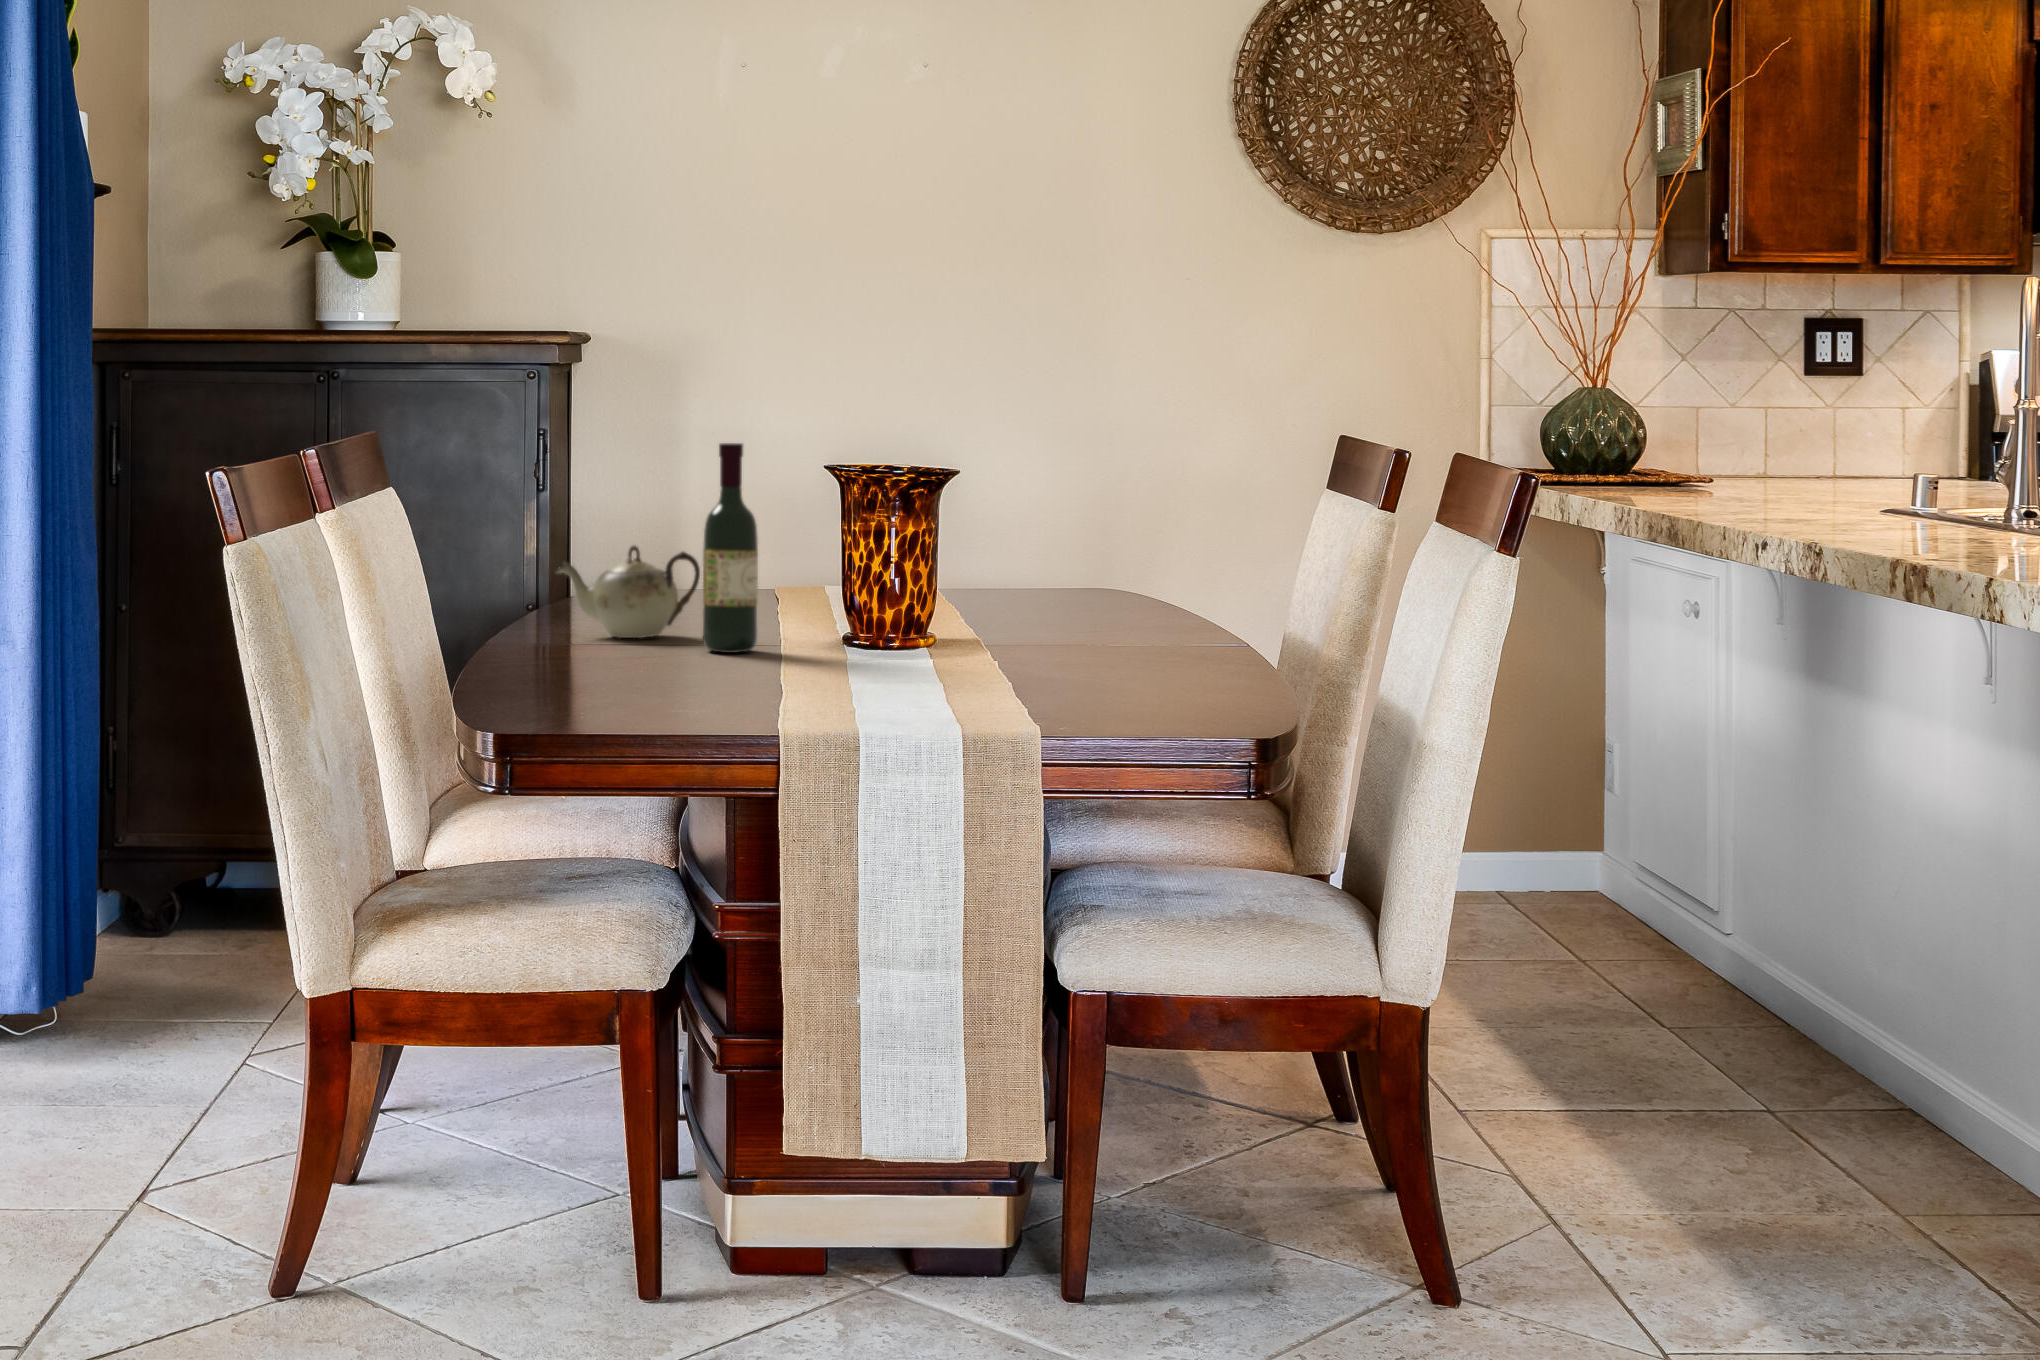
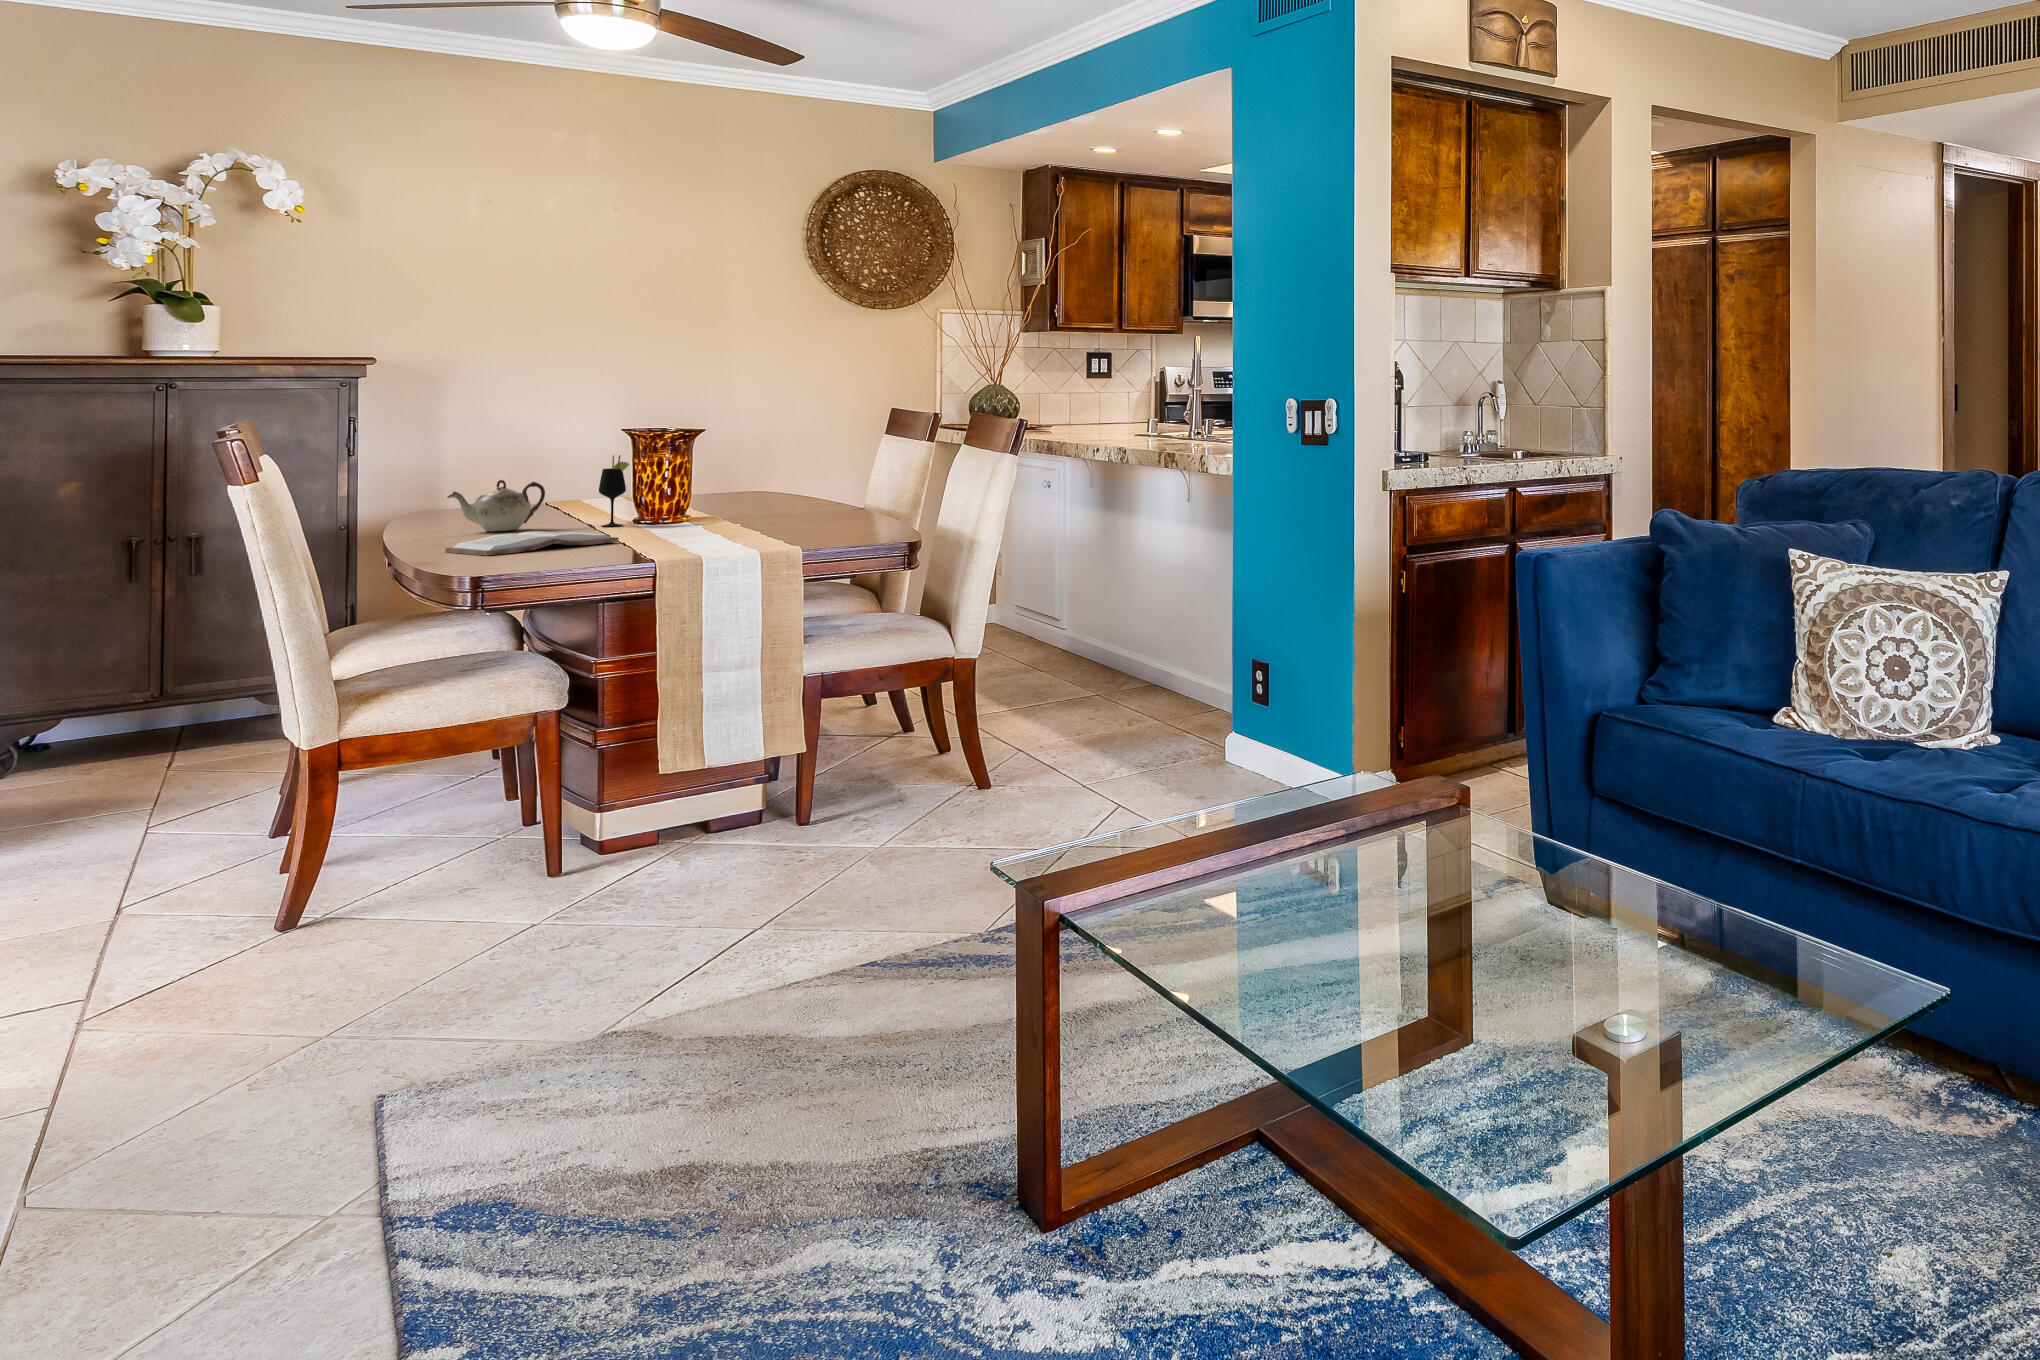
wine bottle: present [703,443,758,653] -> none [558,421,593,533]
wine glass: none [783,509,831,642] -> present [599,455,629,526]
book: none [483,650,756,694] -> present [445,531,619,556]

